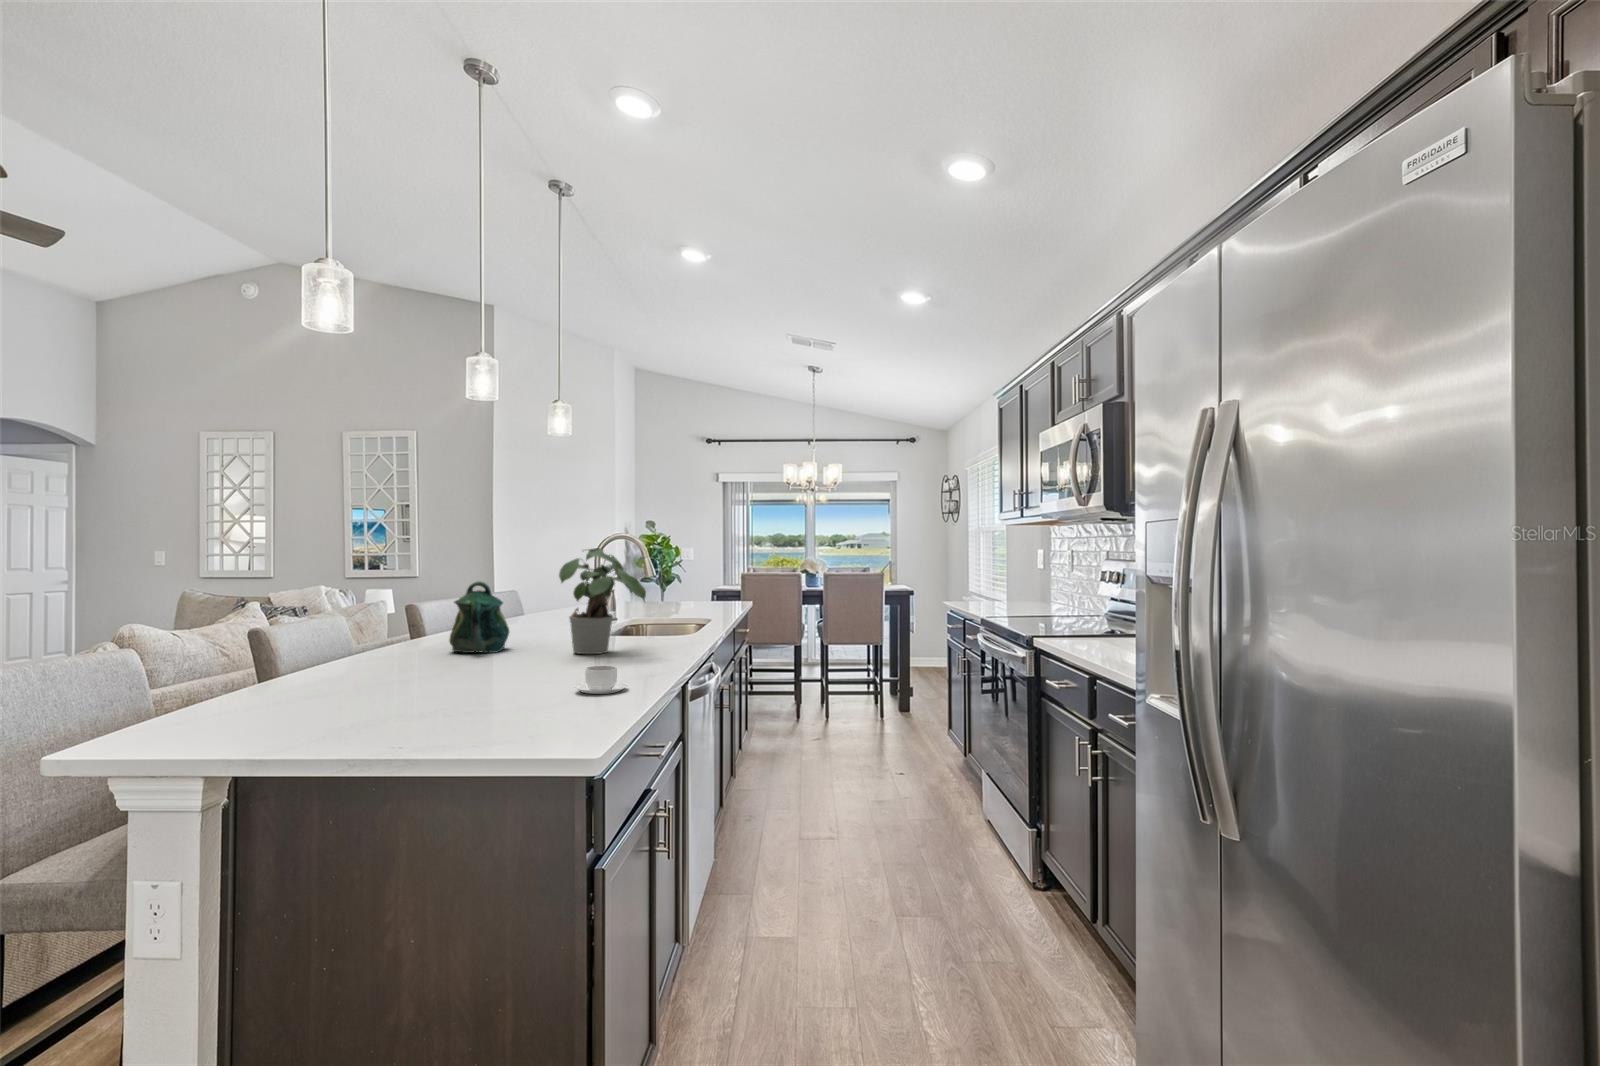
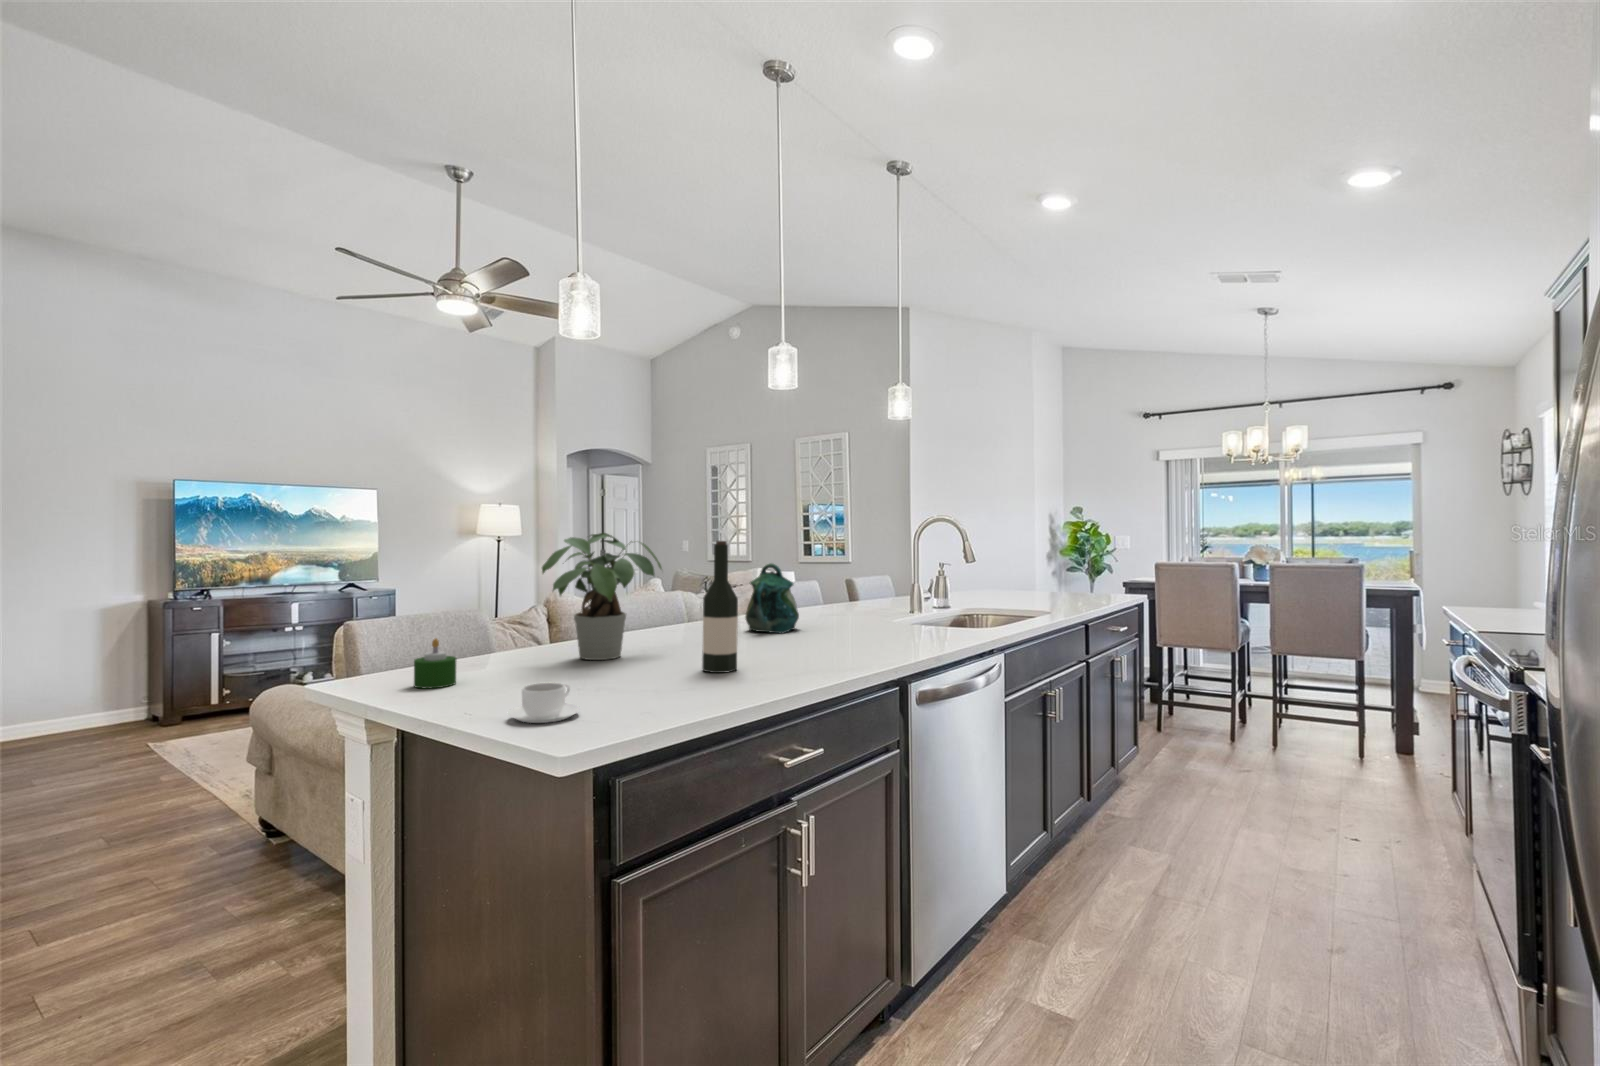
potted plant: present [559,548,646,654] -> present [542,533,662,660]
wine bottle: none [503,561,542,690] -> present [702,541,738,673]
coffee cup: present [574,665,628,694] -> present [508,682,580,723]
candle: none [172,681,231,743] -> present [414,639,456,688]

